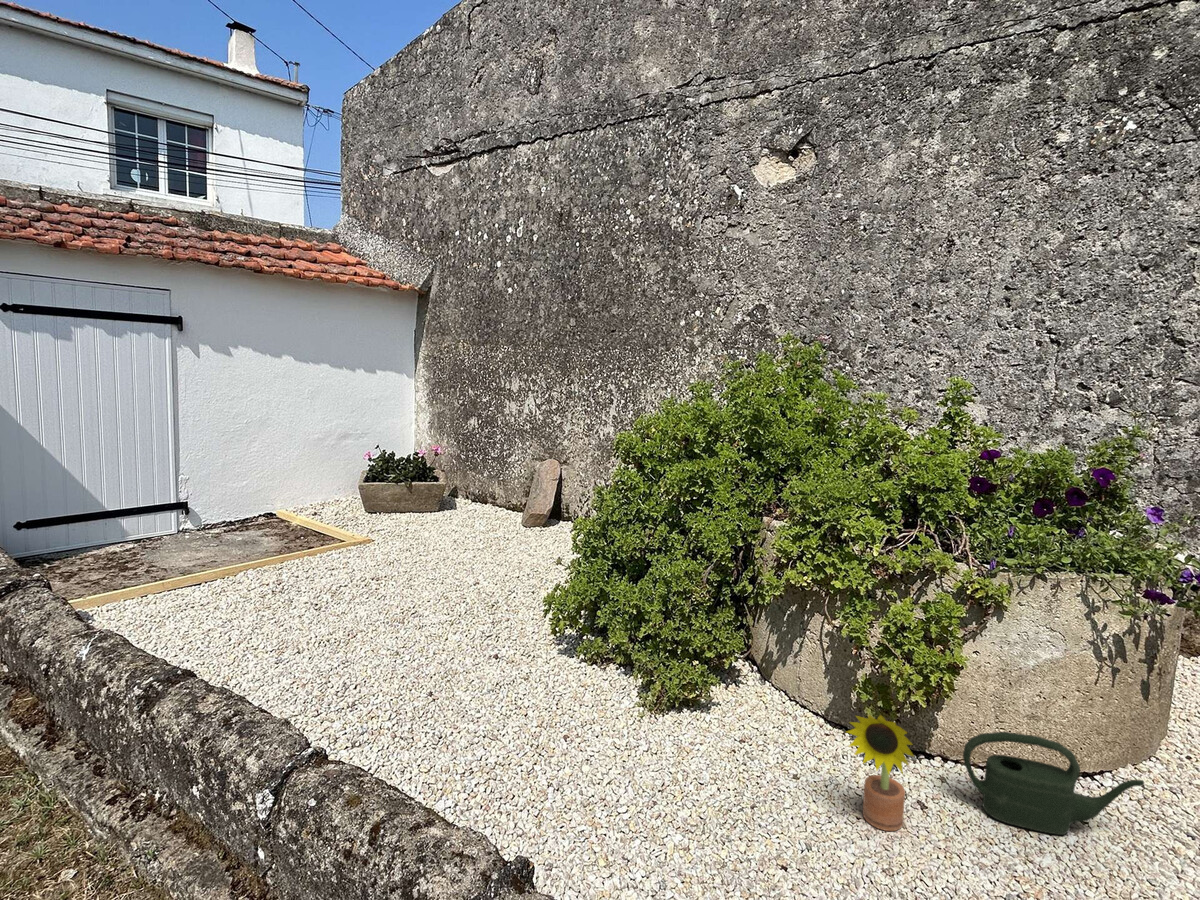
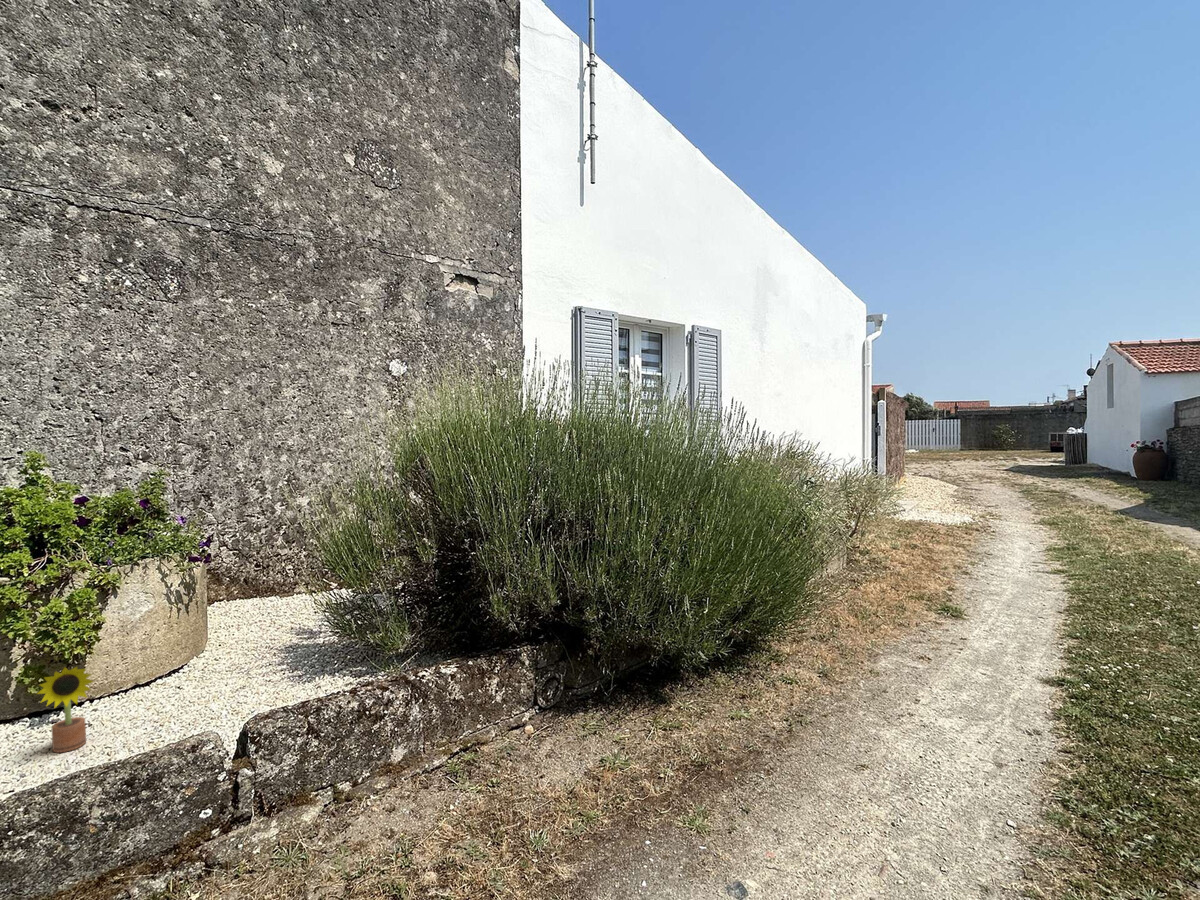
watering can: present [963,732,1144,835] -> none [114,648,214,711]

